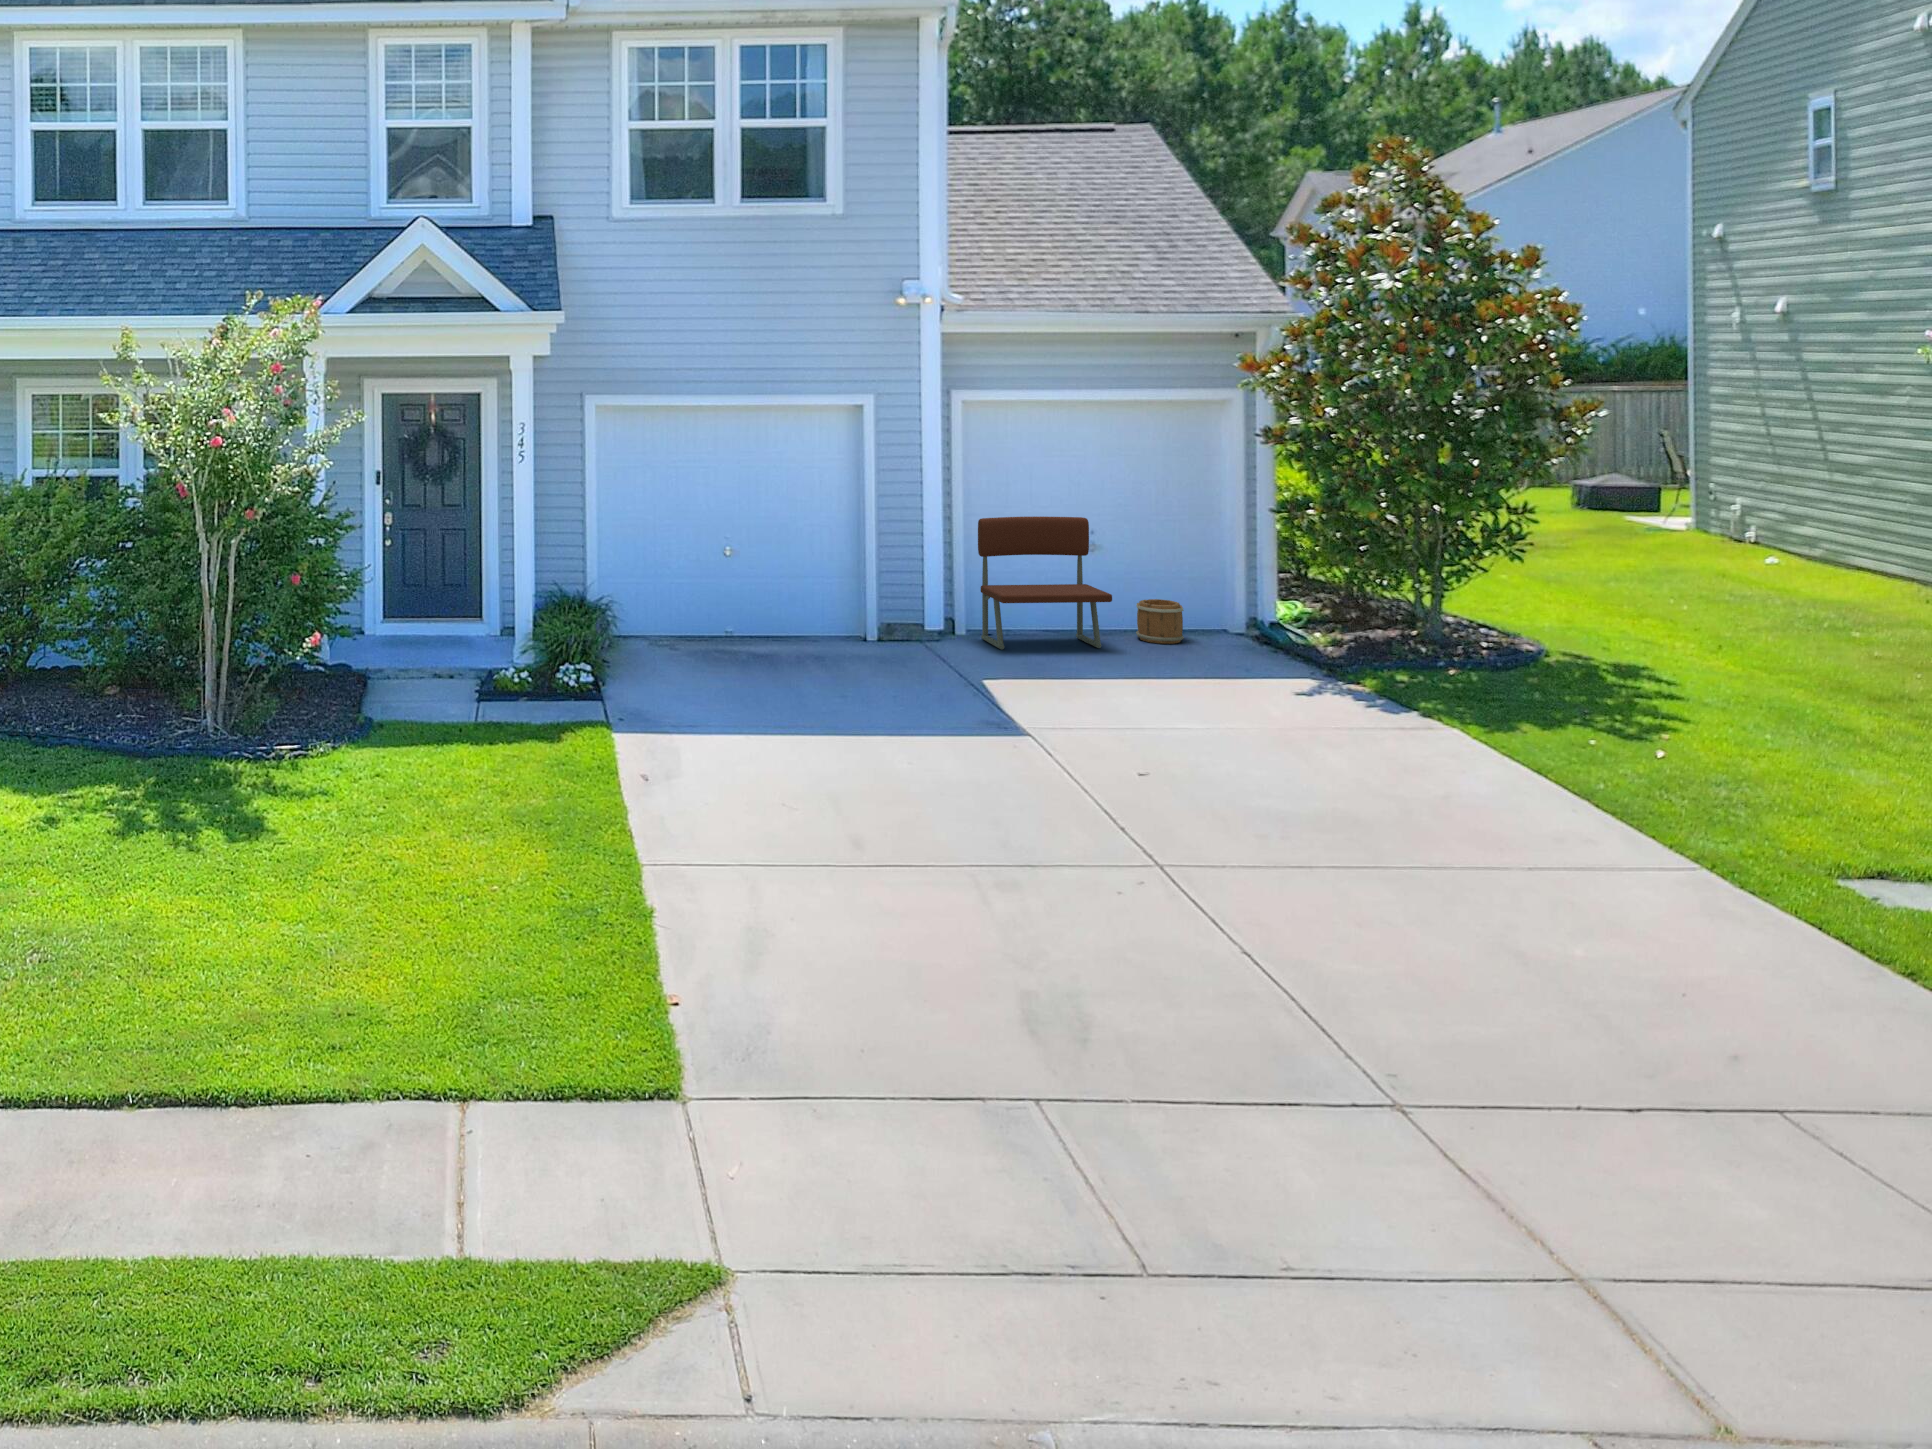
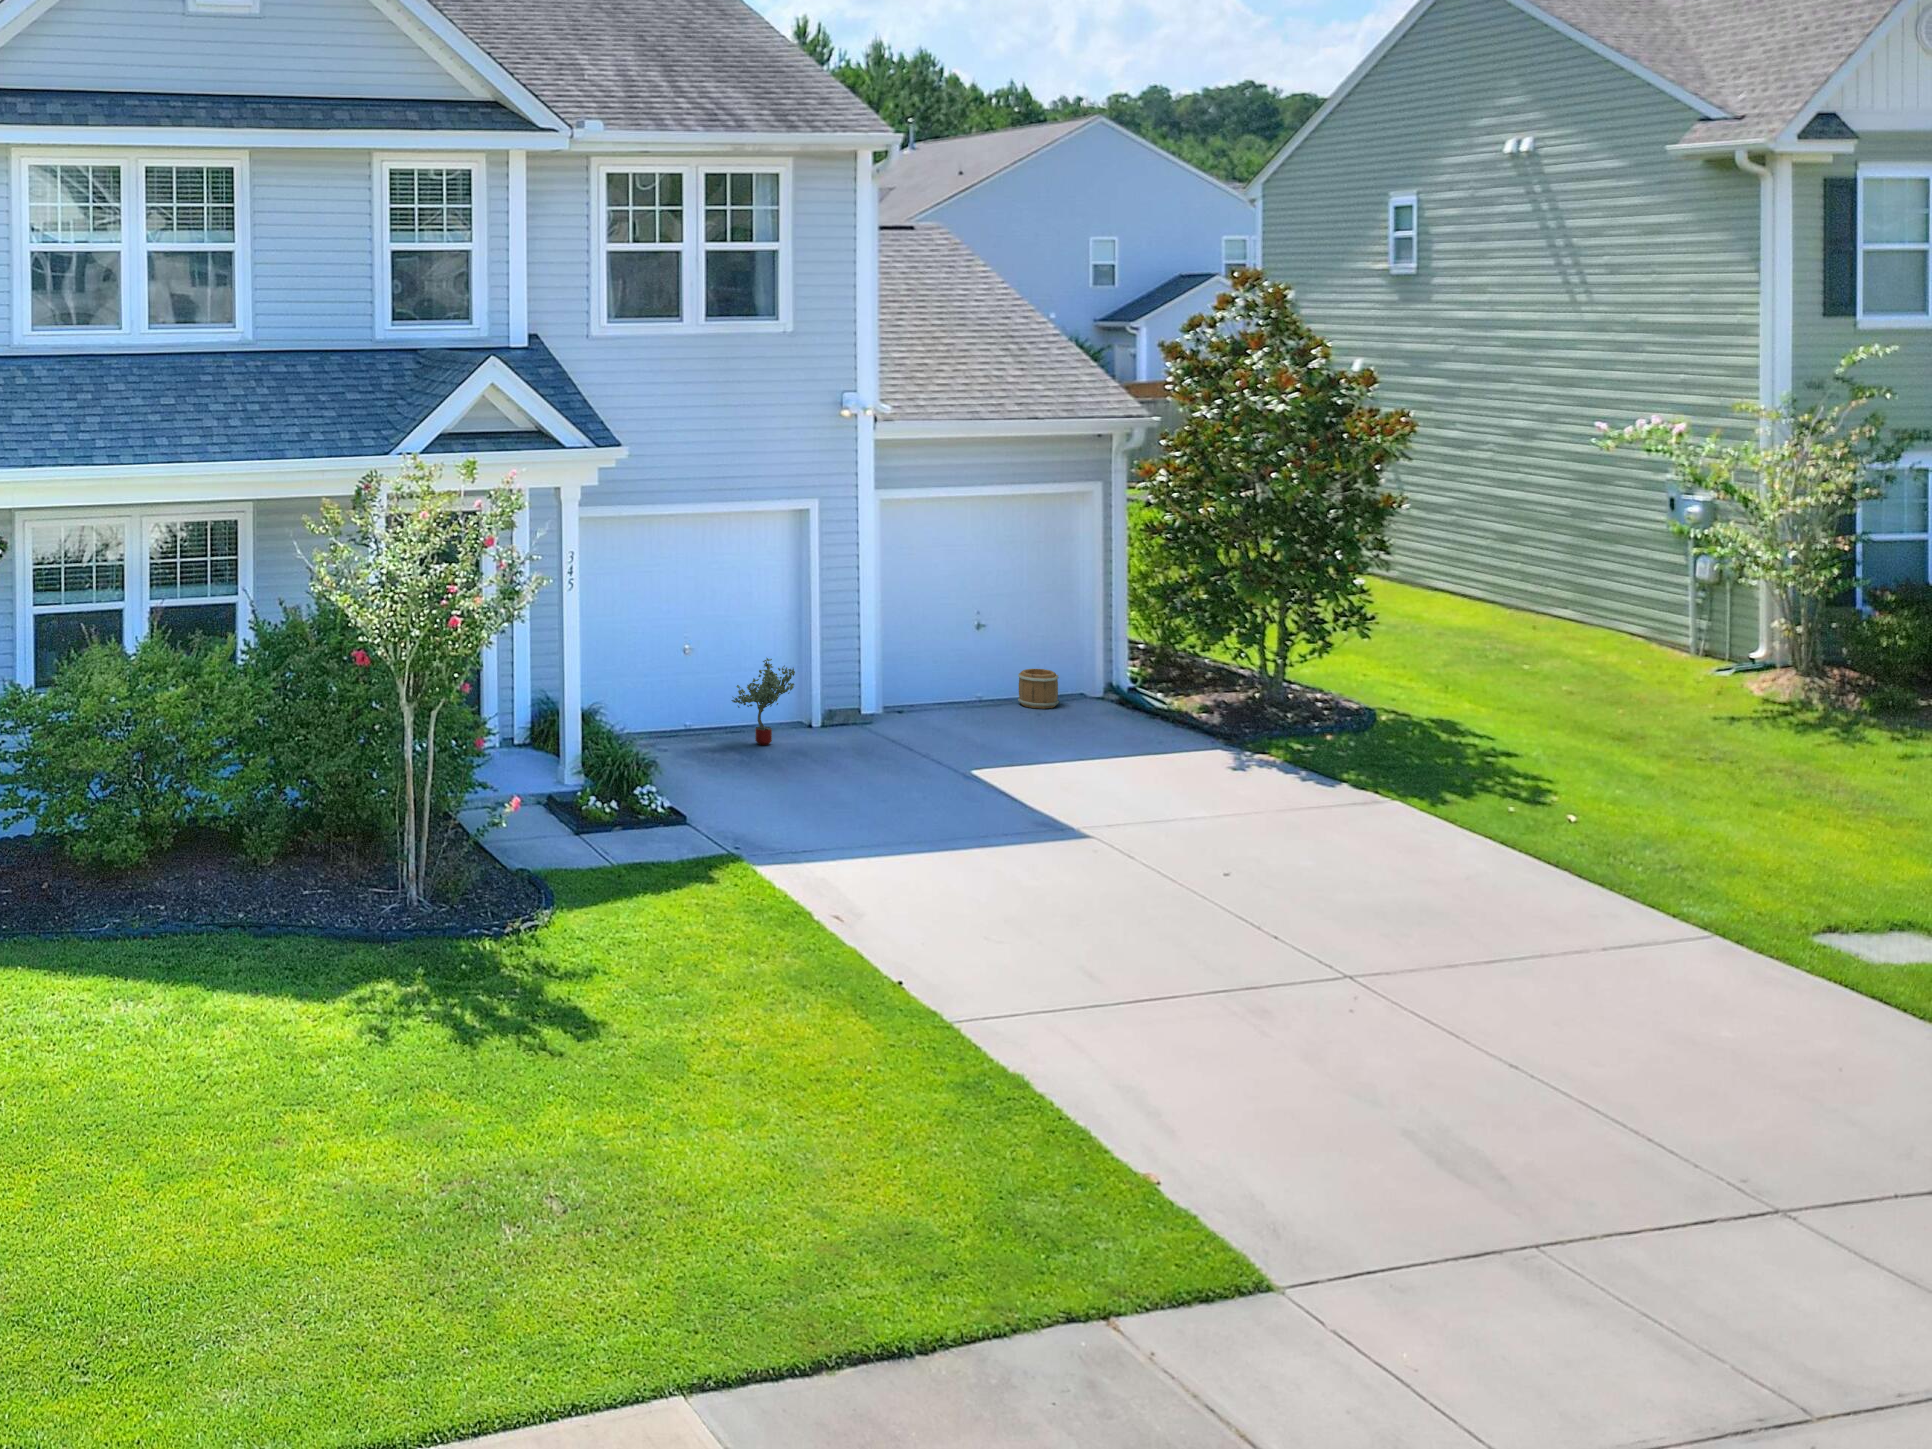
bench: present [978,516,1112,650] -> none [901,601,1018,727]
potted tree: none [753,557,829,650] -> present [732,658,795,745]

